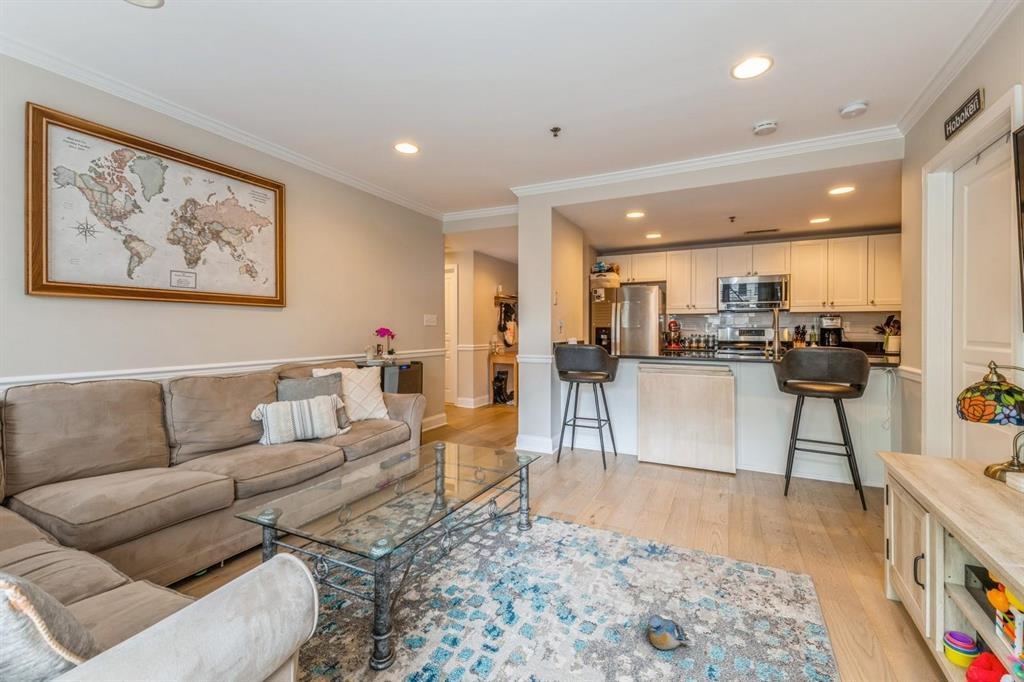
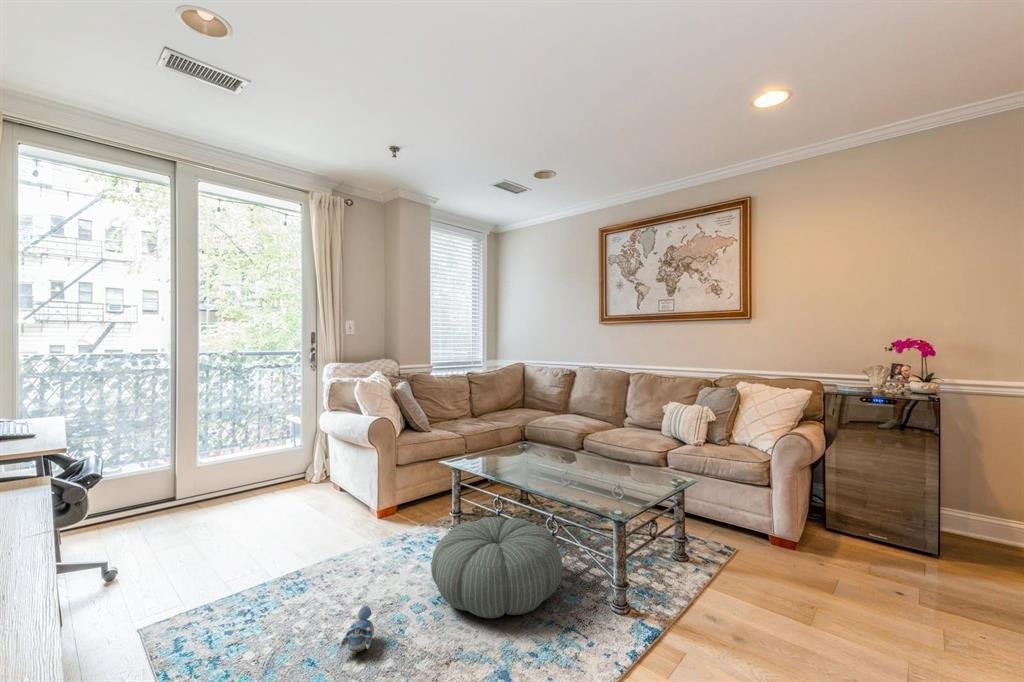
pouf: none [452,509,587,617] -> present [431,517,563,618]

